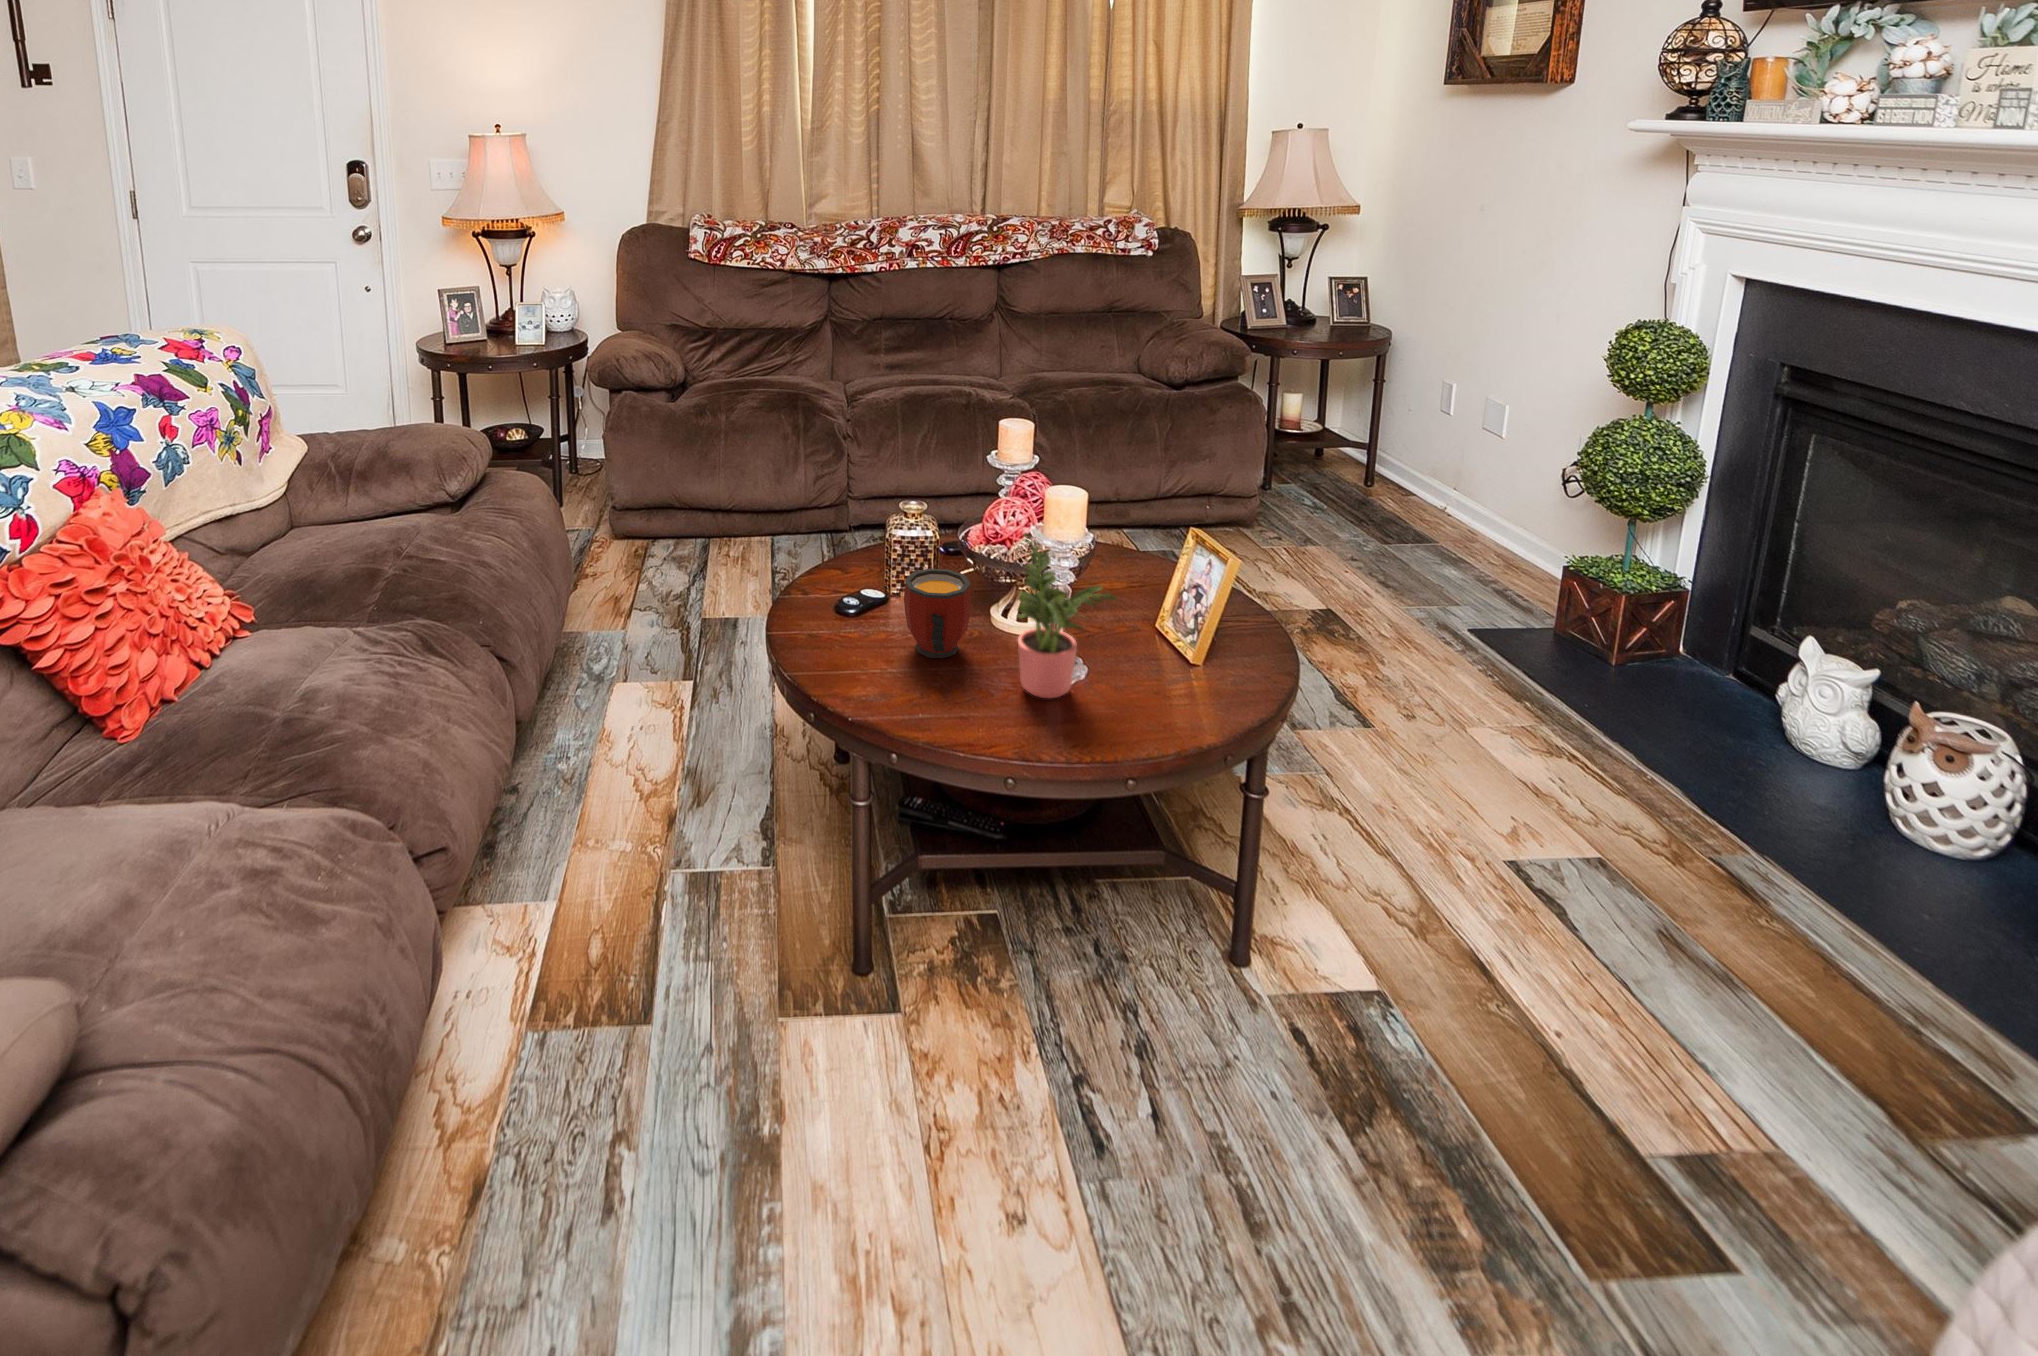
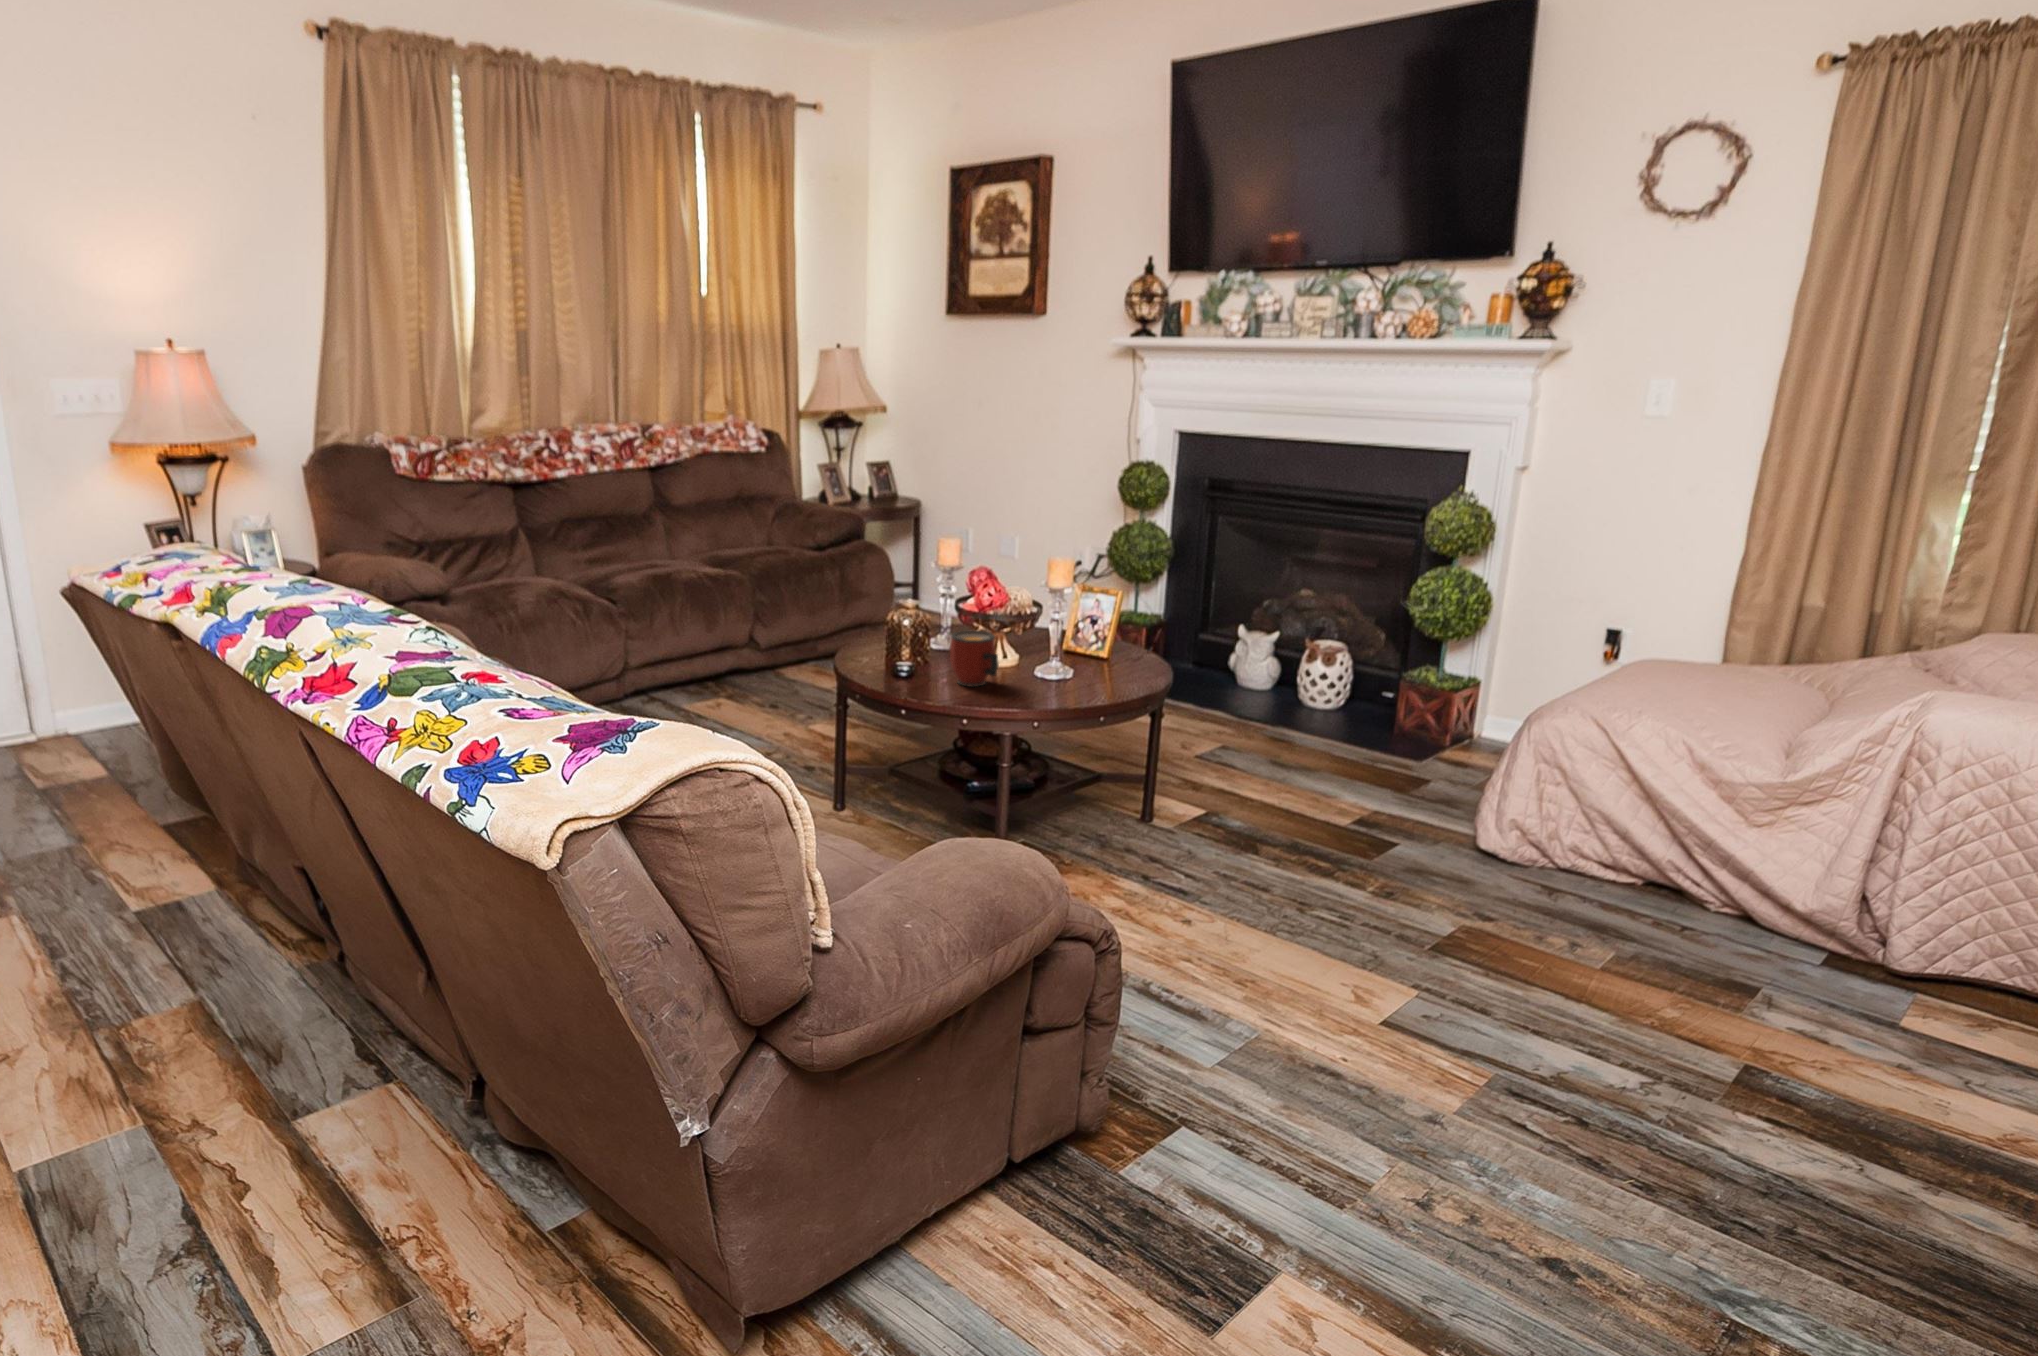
potted plant: present [1017,533,1117,698] -> none [1039,582,1095,686]

